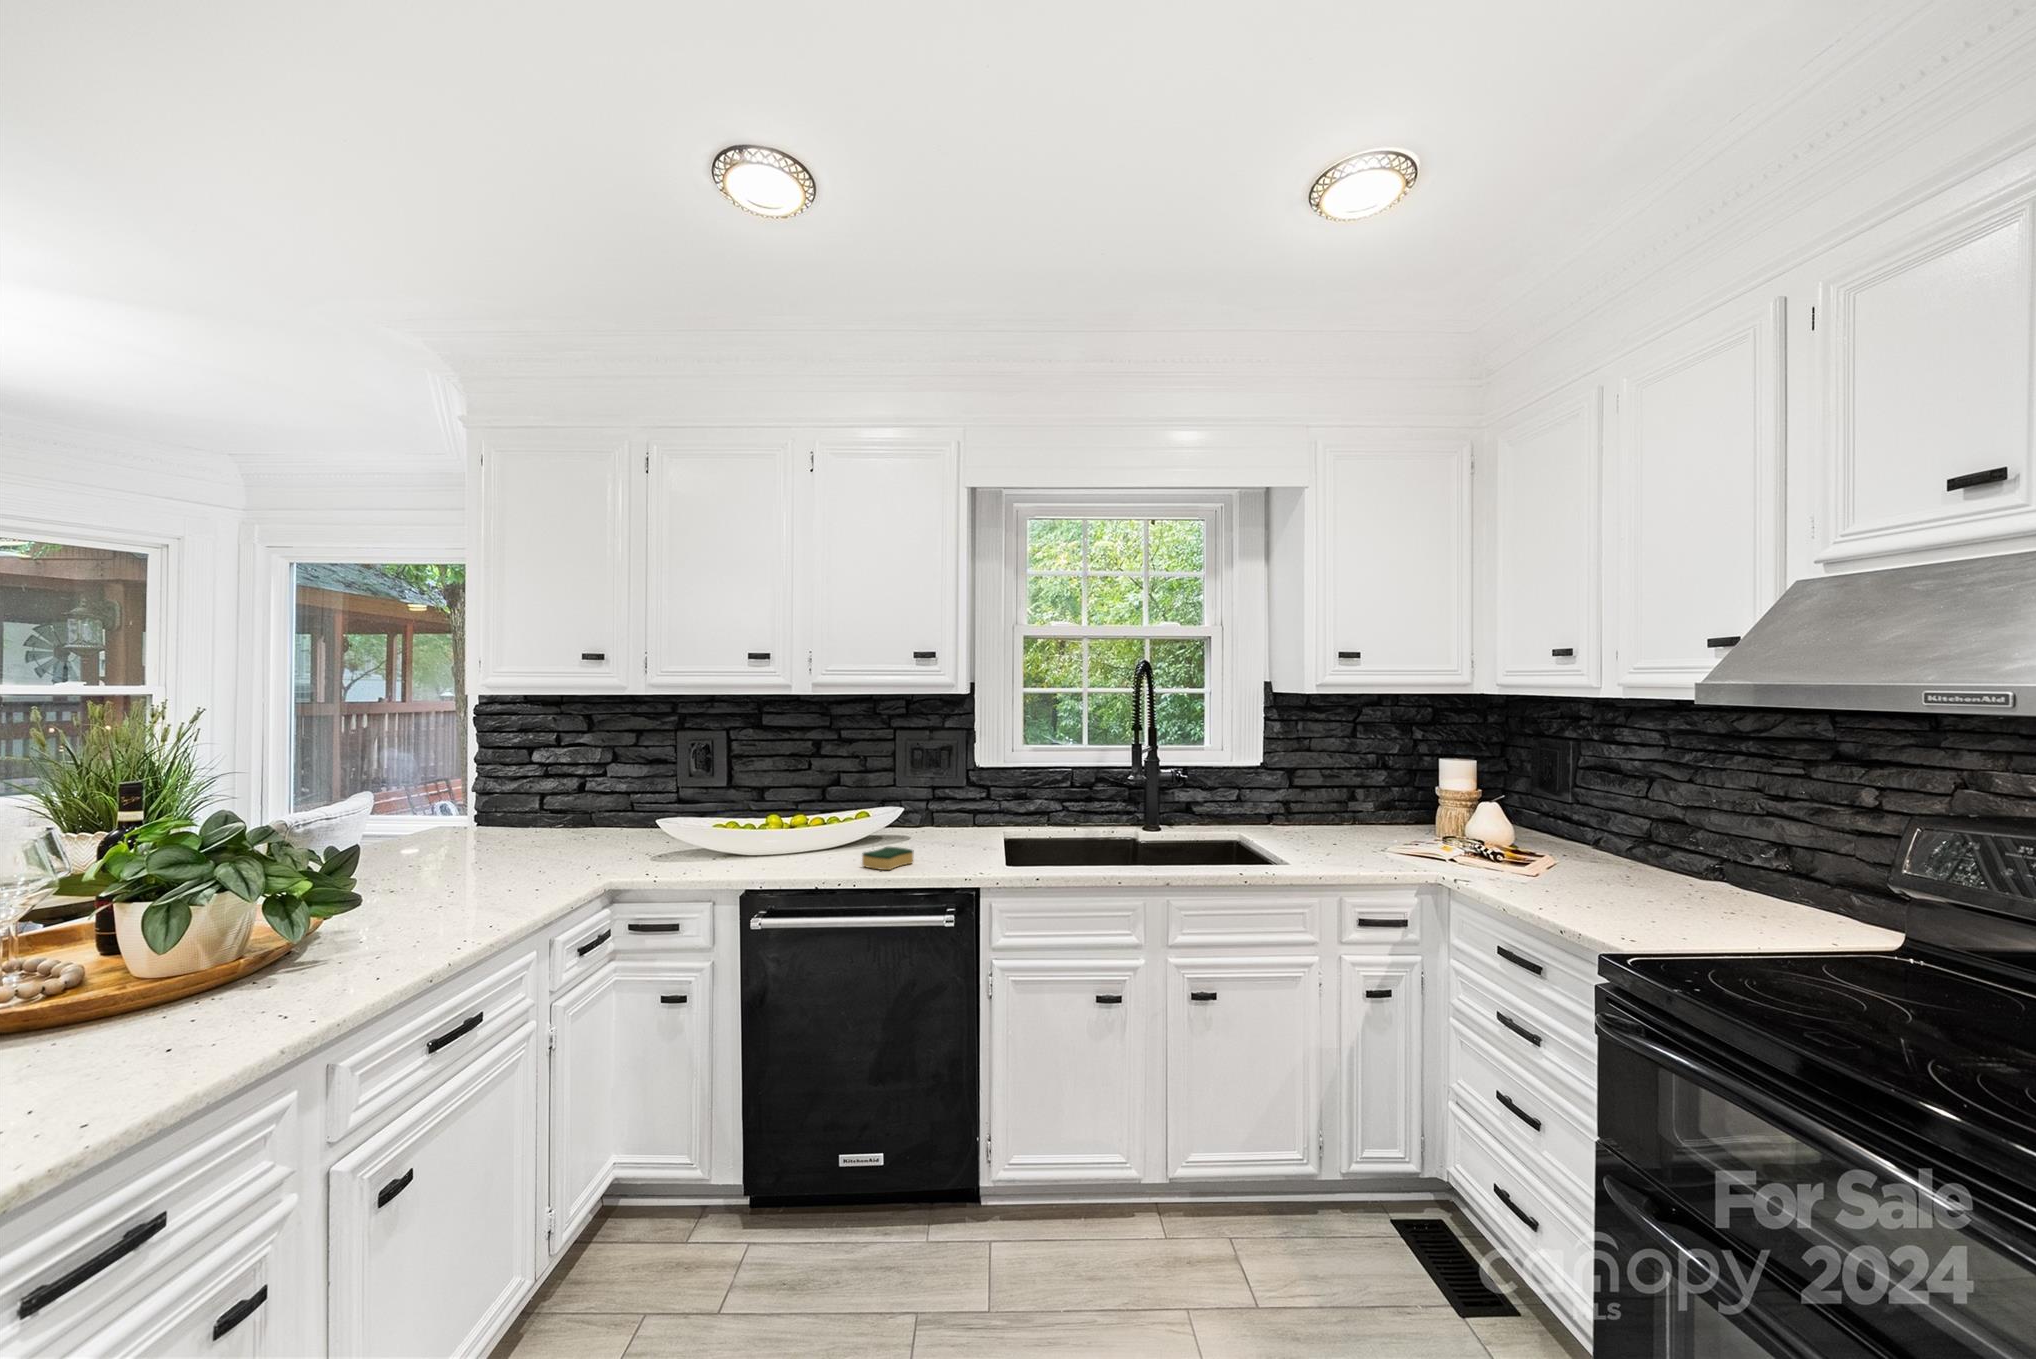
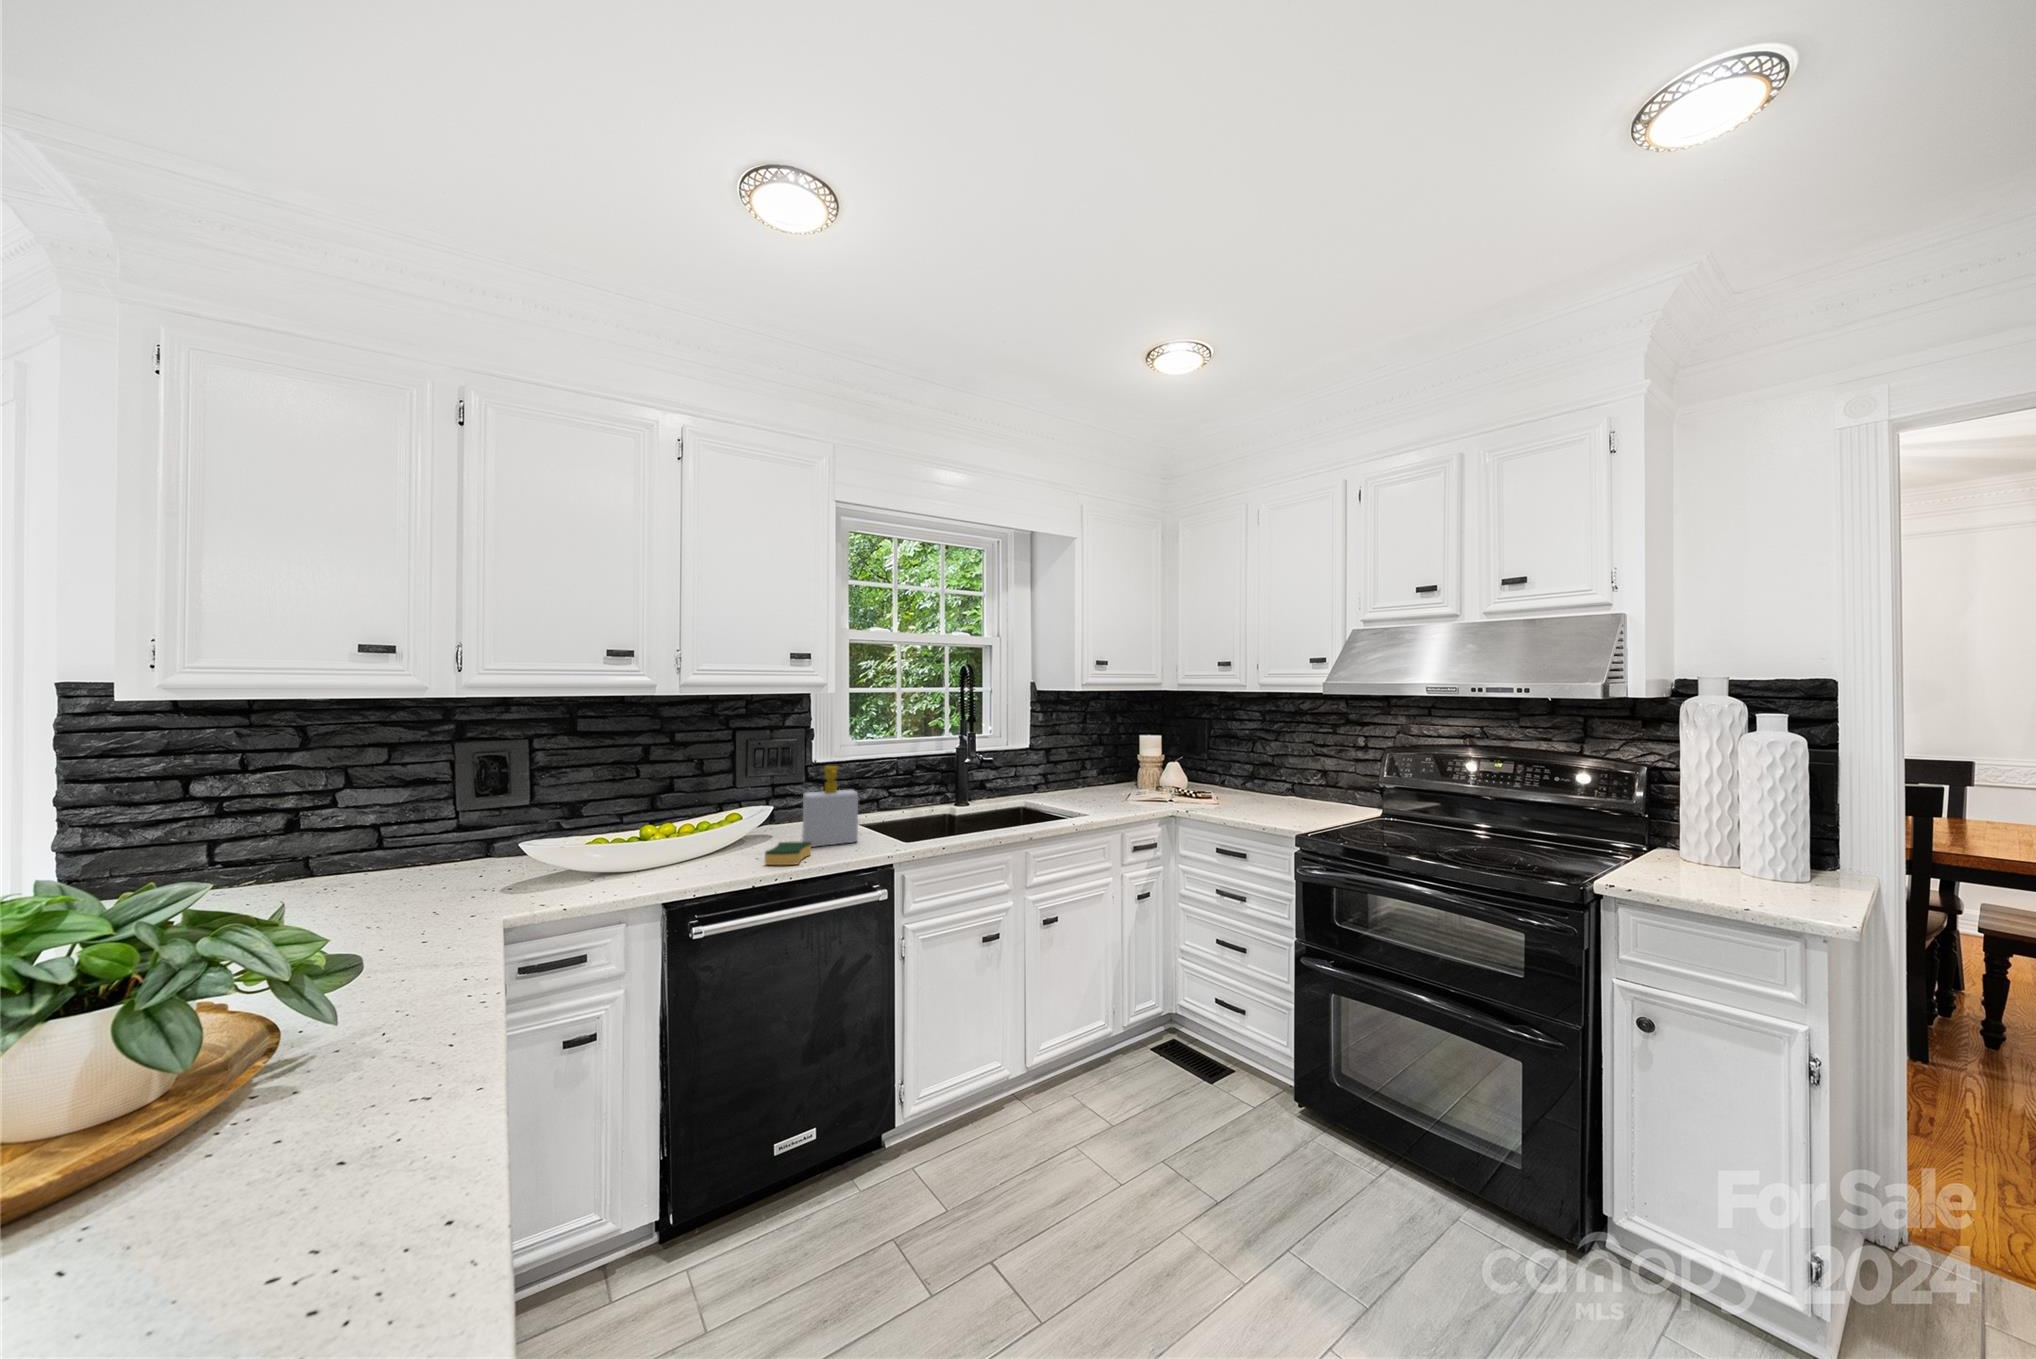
soap bottle: none [919,771,978,858] -> present [802,766,858,847]

